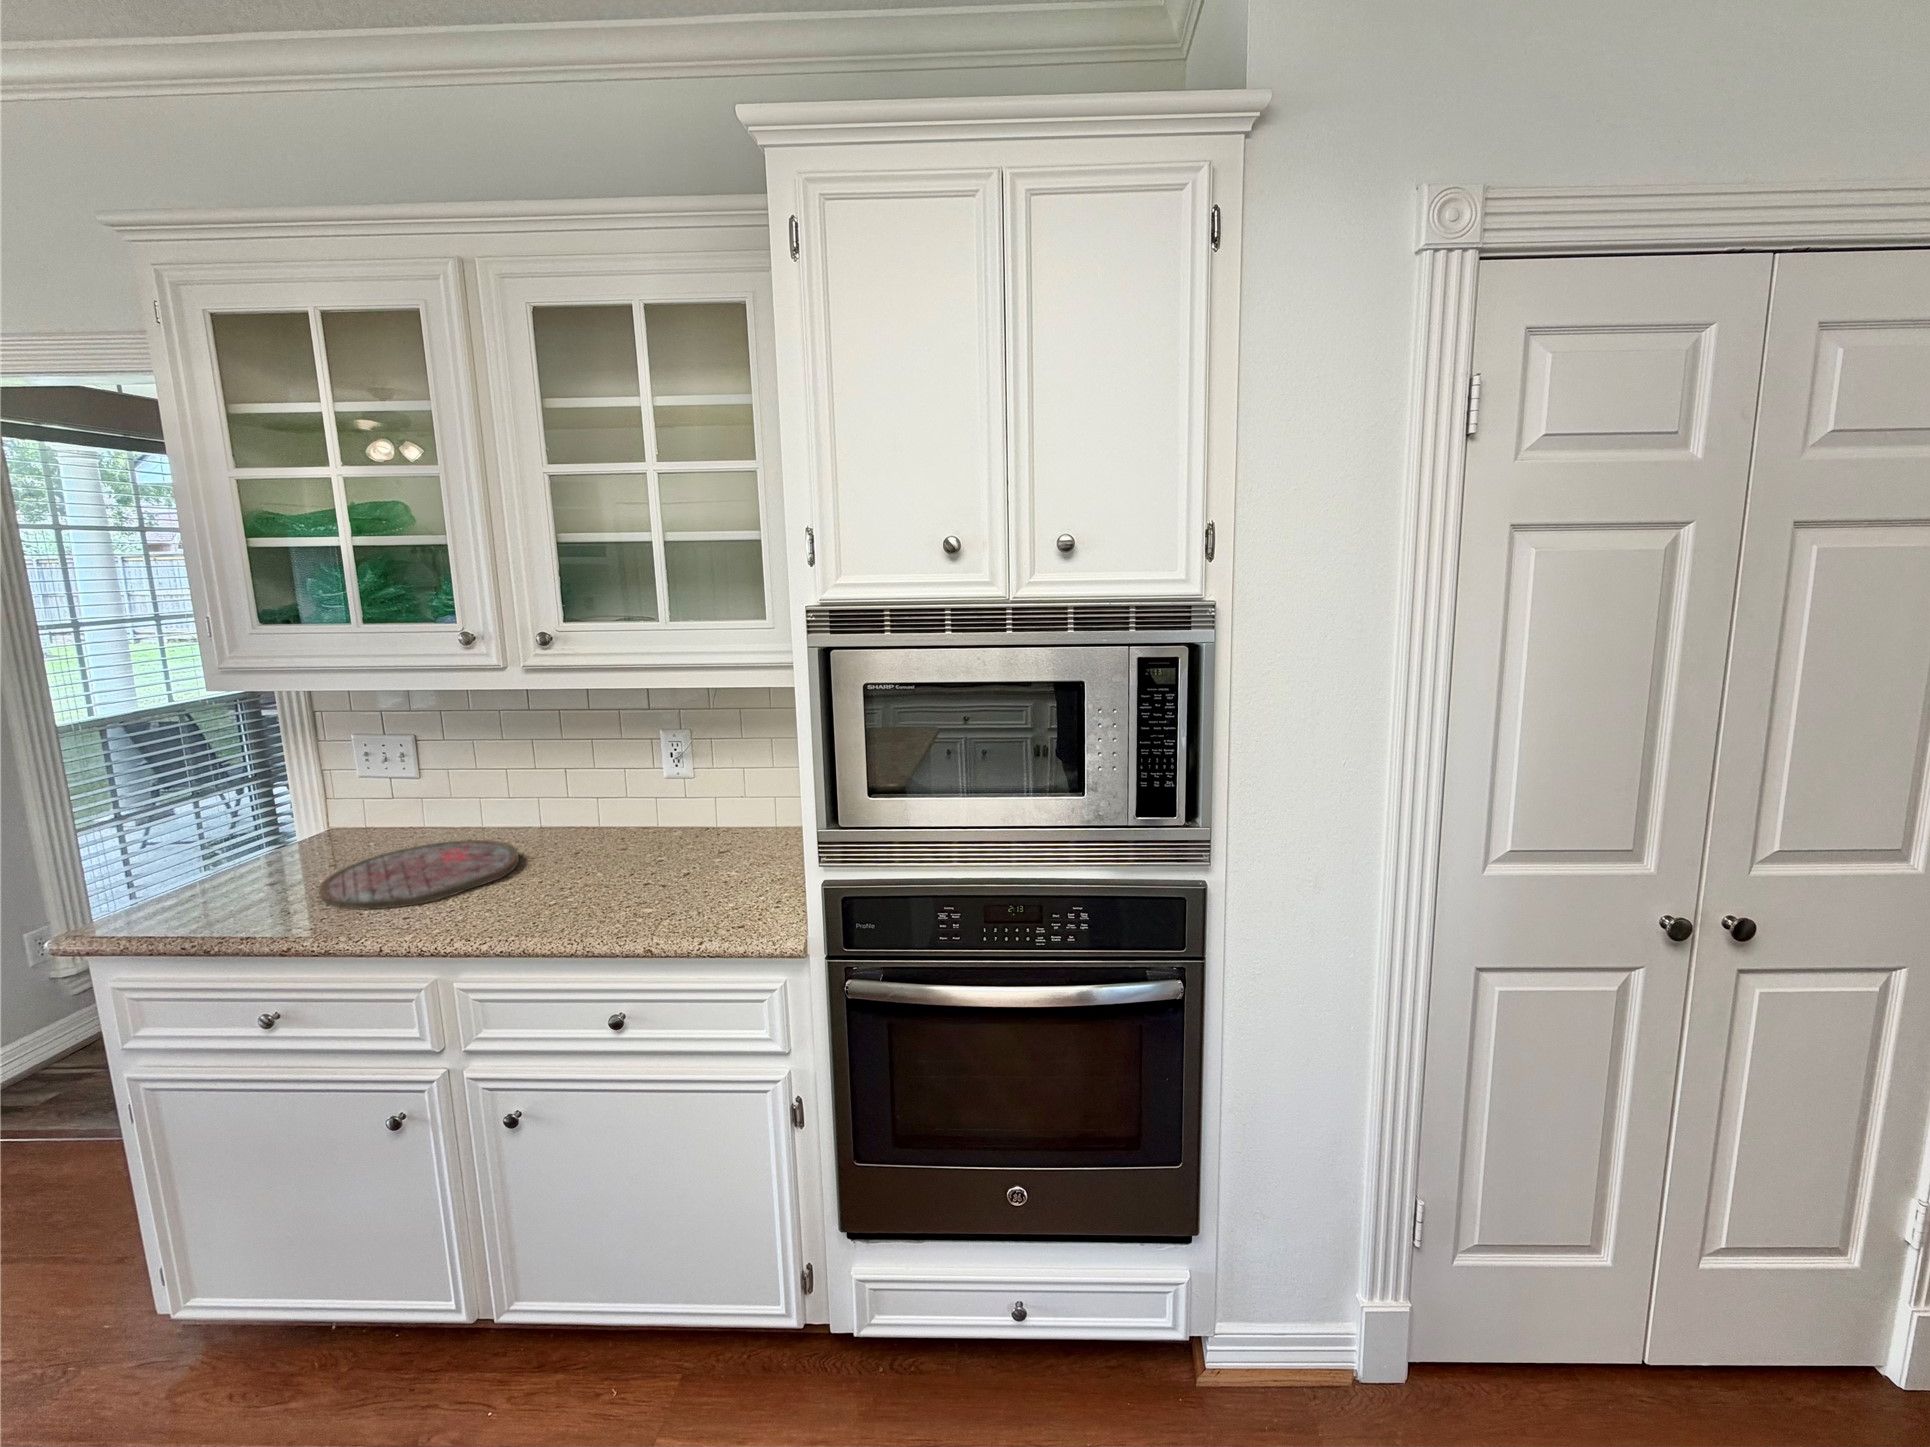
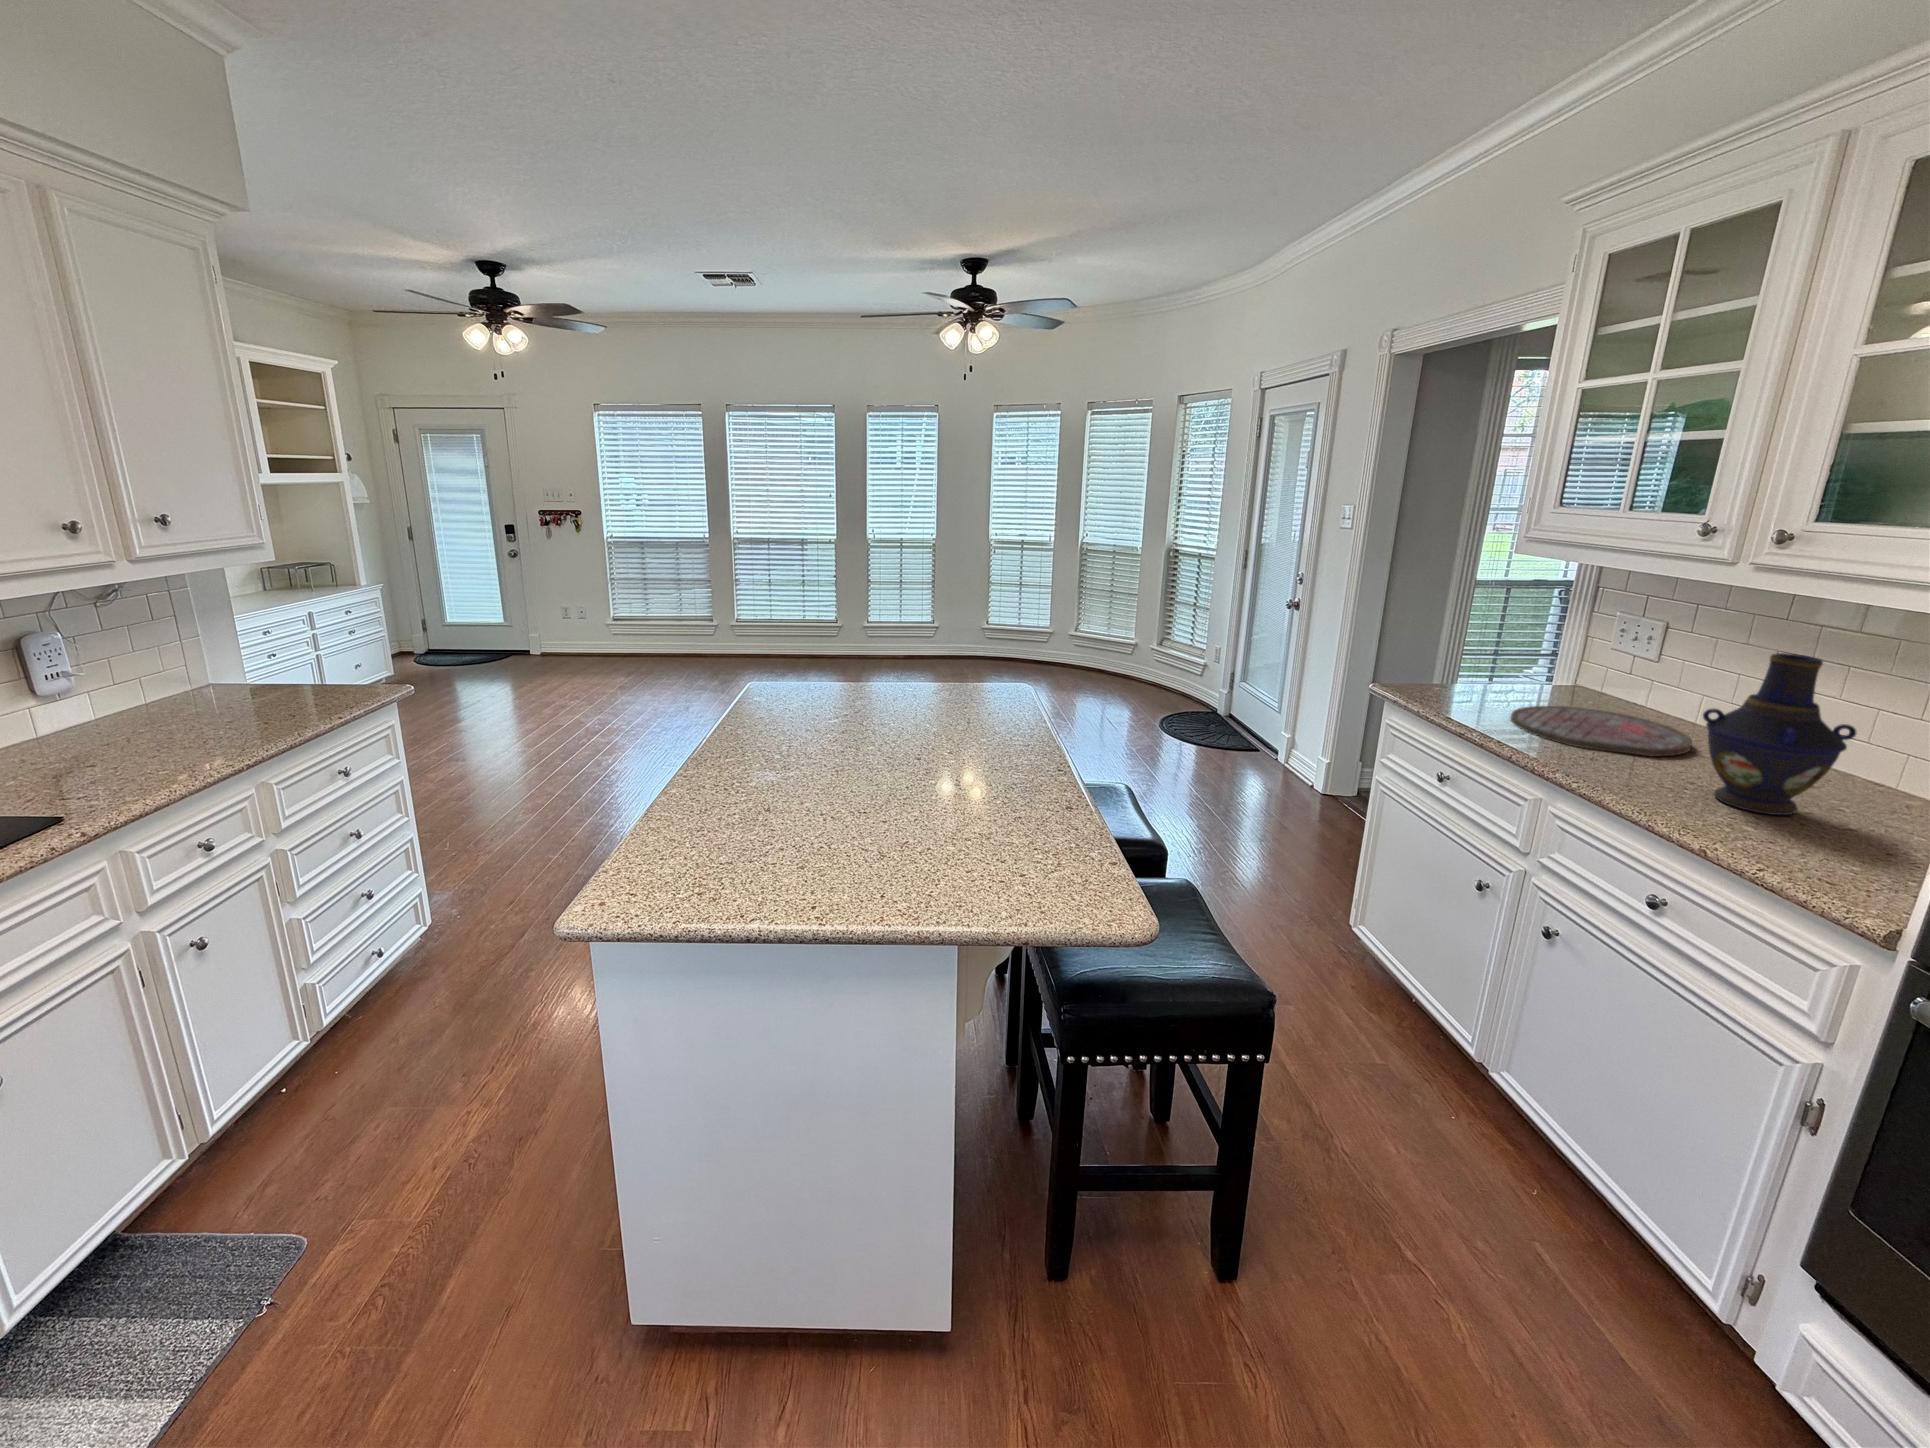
vase: none [562,741,665,896] -> present [1703,653,1856,815]

